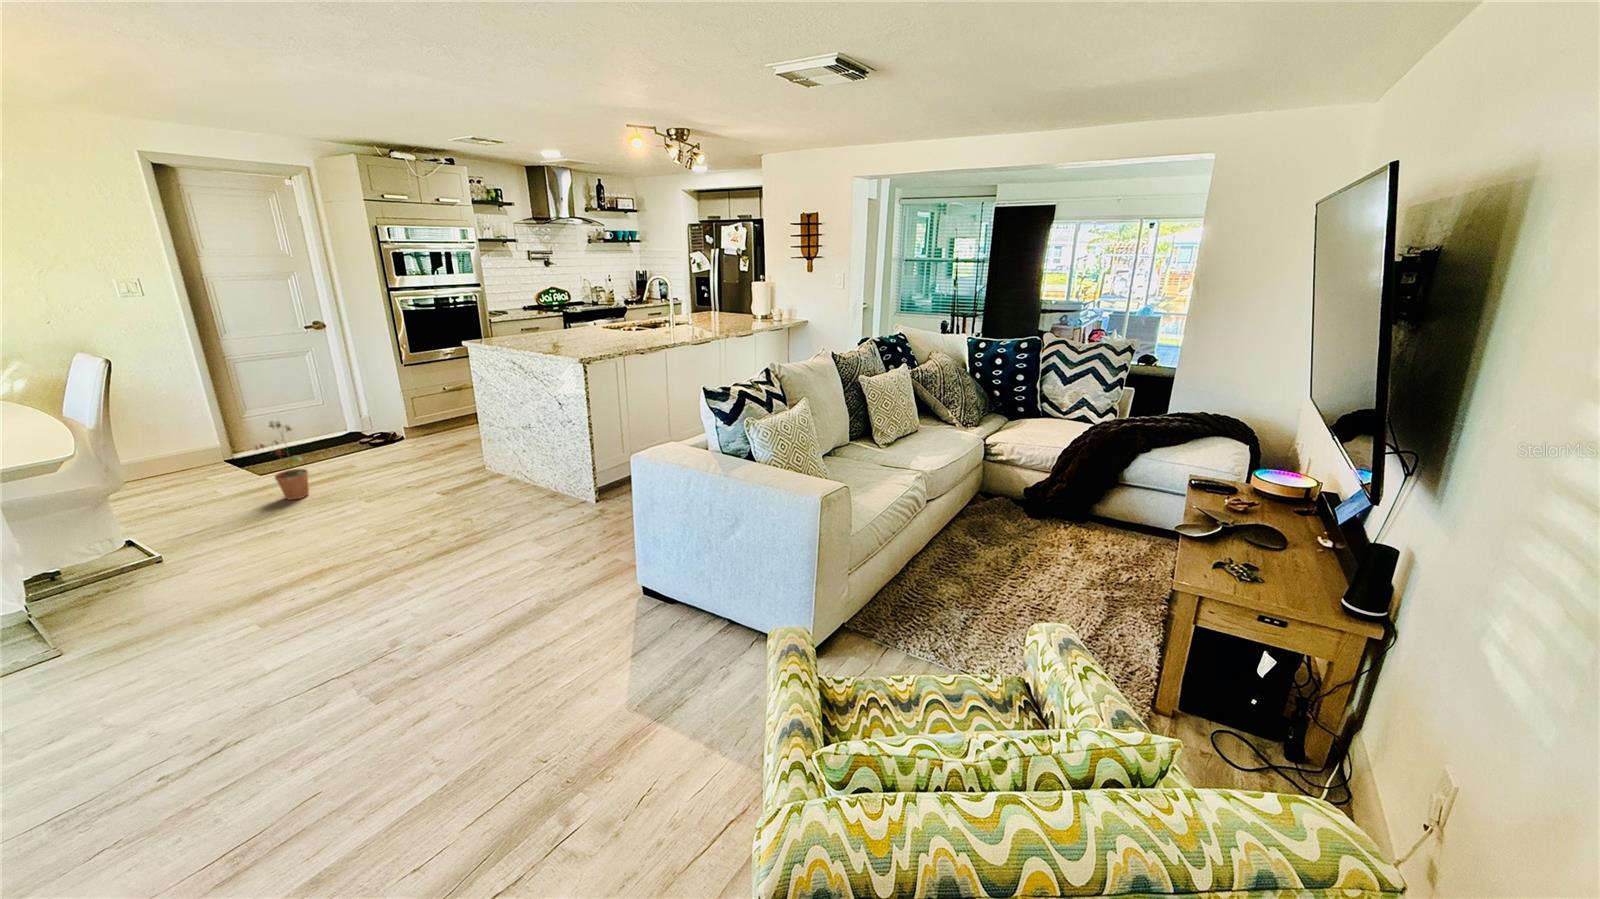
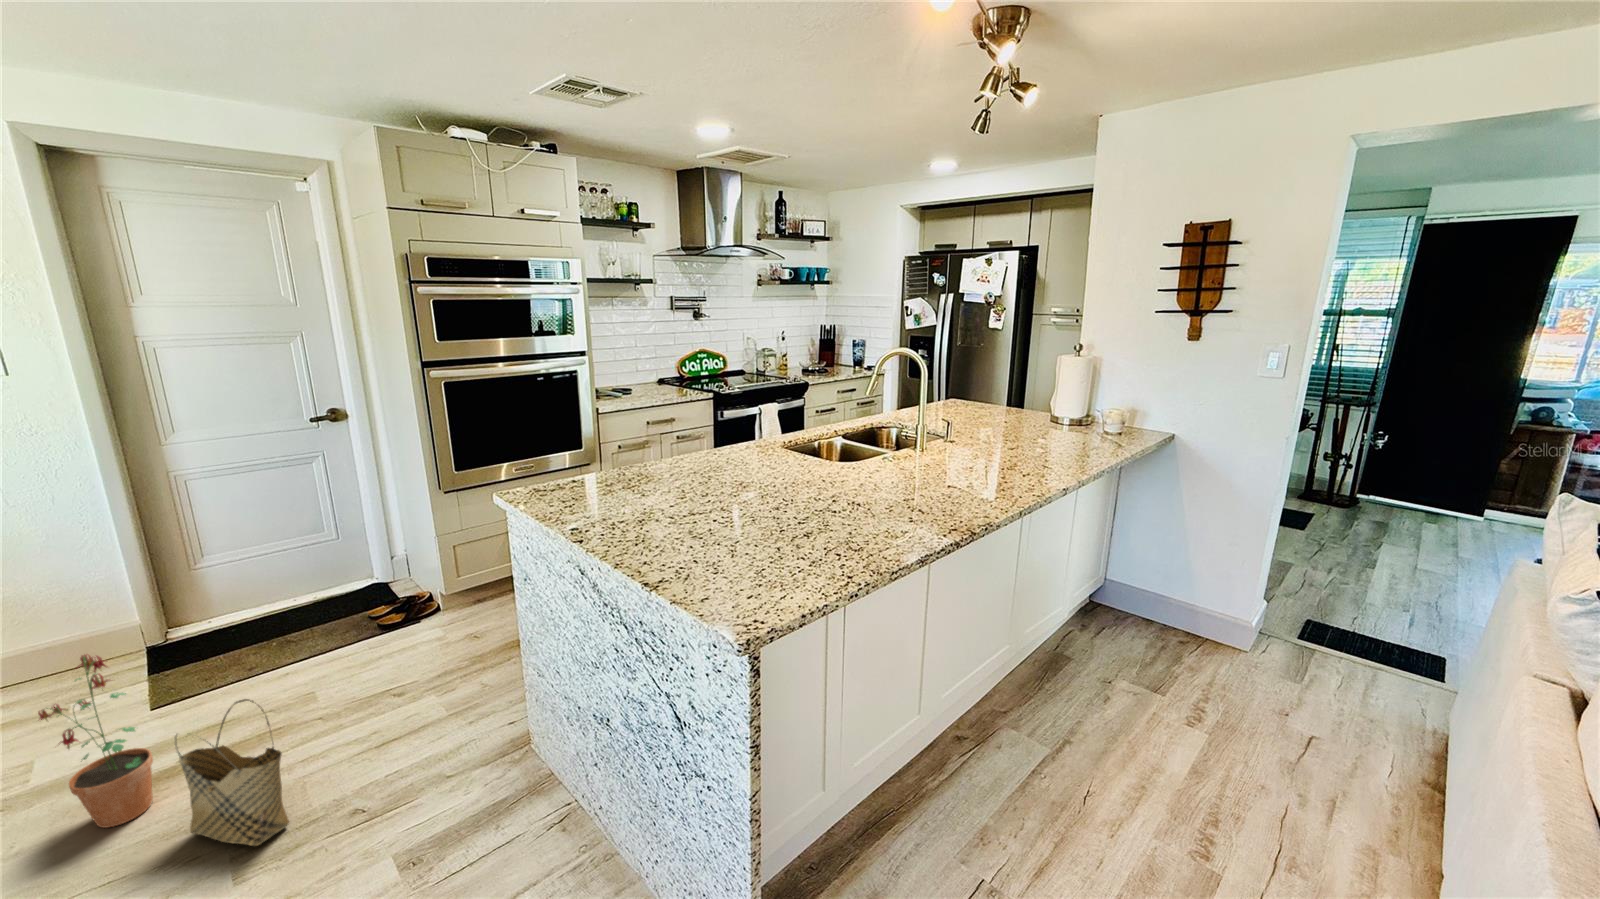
woven basket: none [333,435,388,495] -> present [175,699,289,846]

